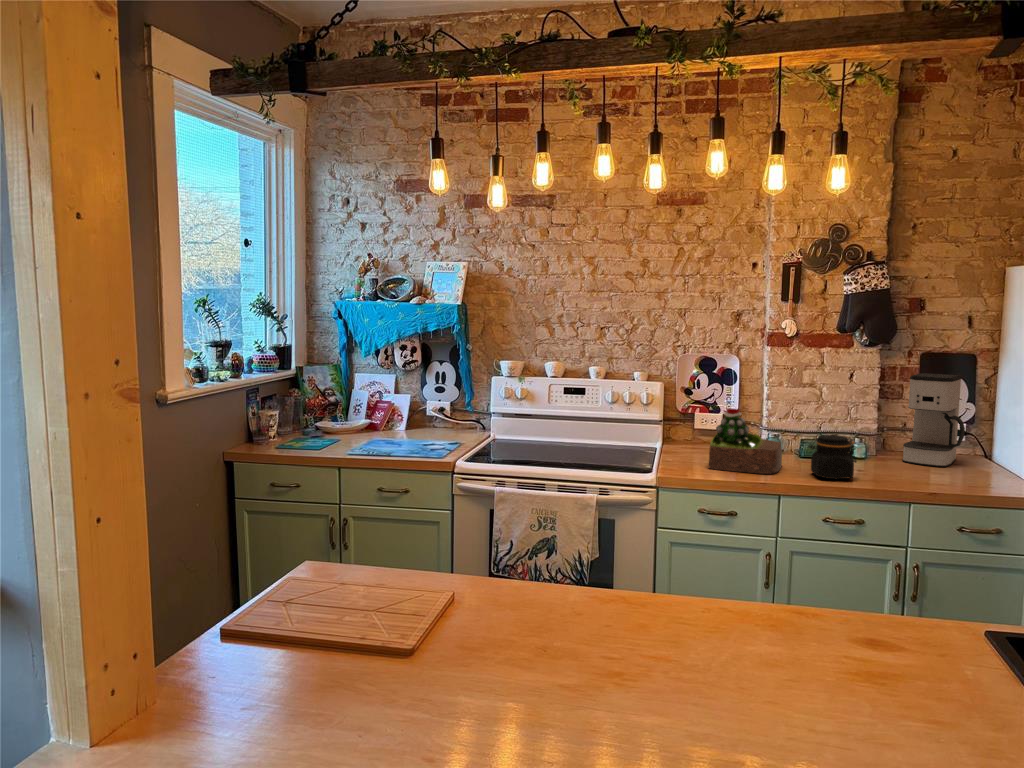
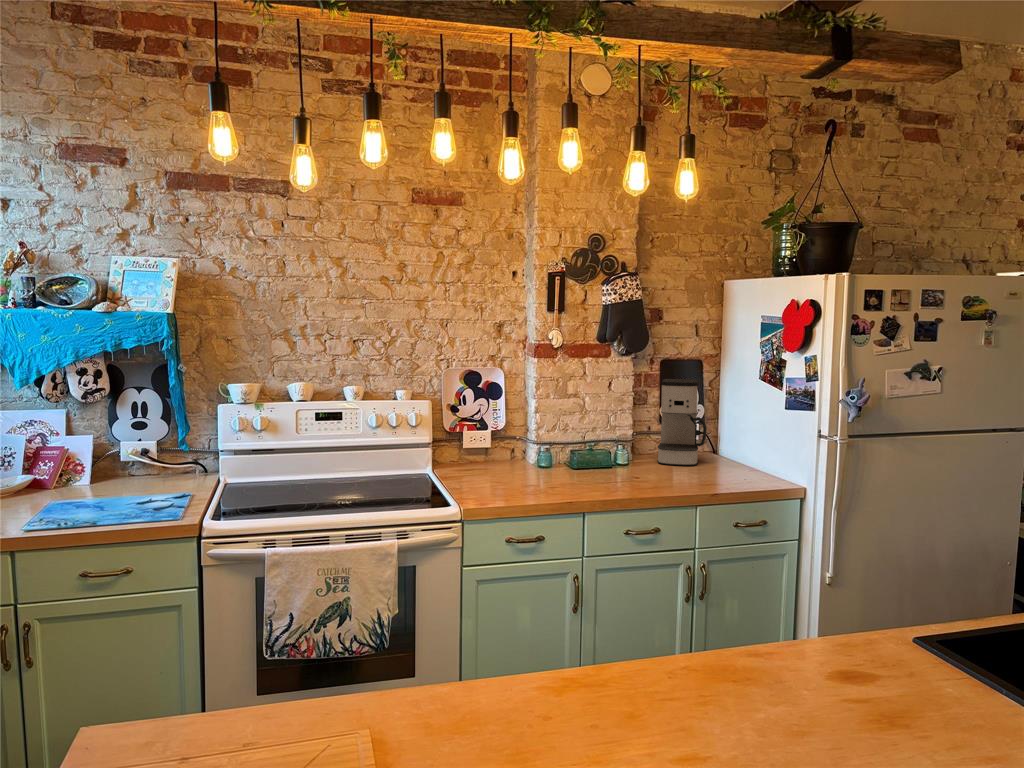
succulent plant: present [709,409,782,474] -> none [502,425,571,493]
jar: present [809,435,856,479] -> none [598,445,641,490]

